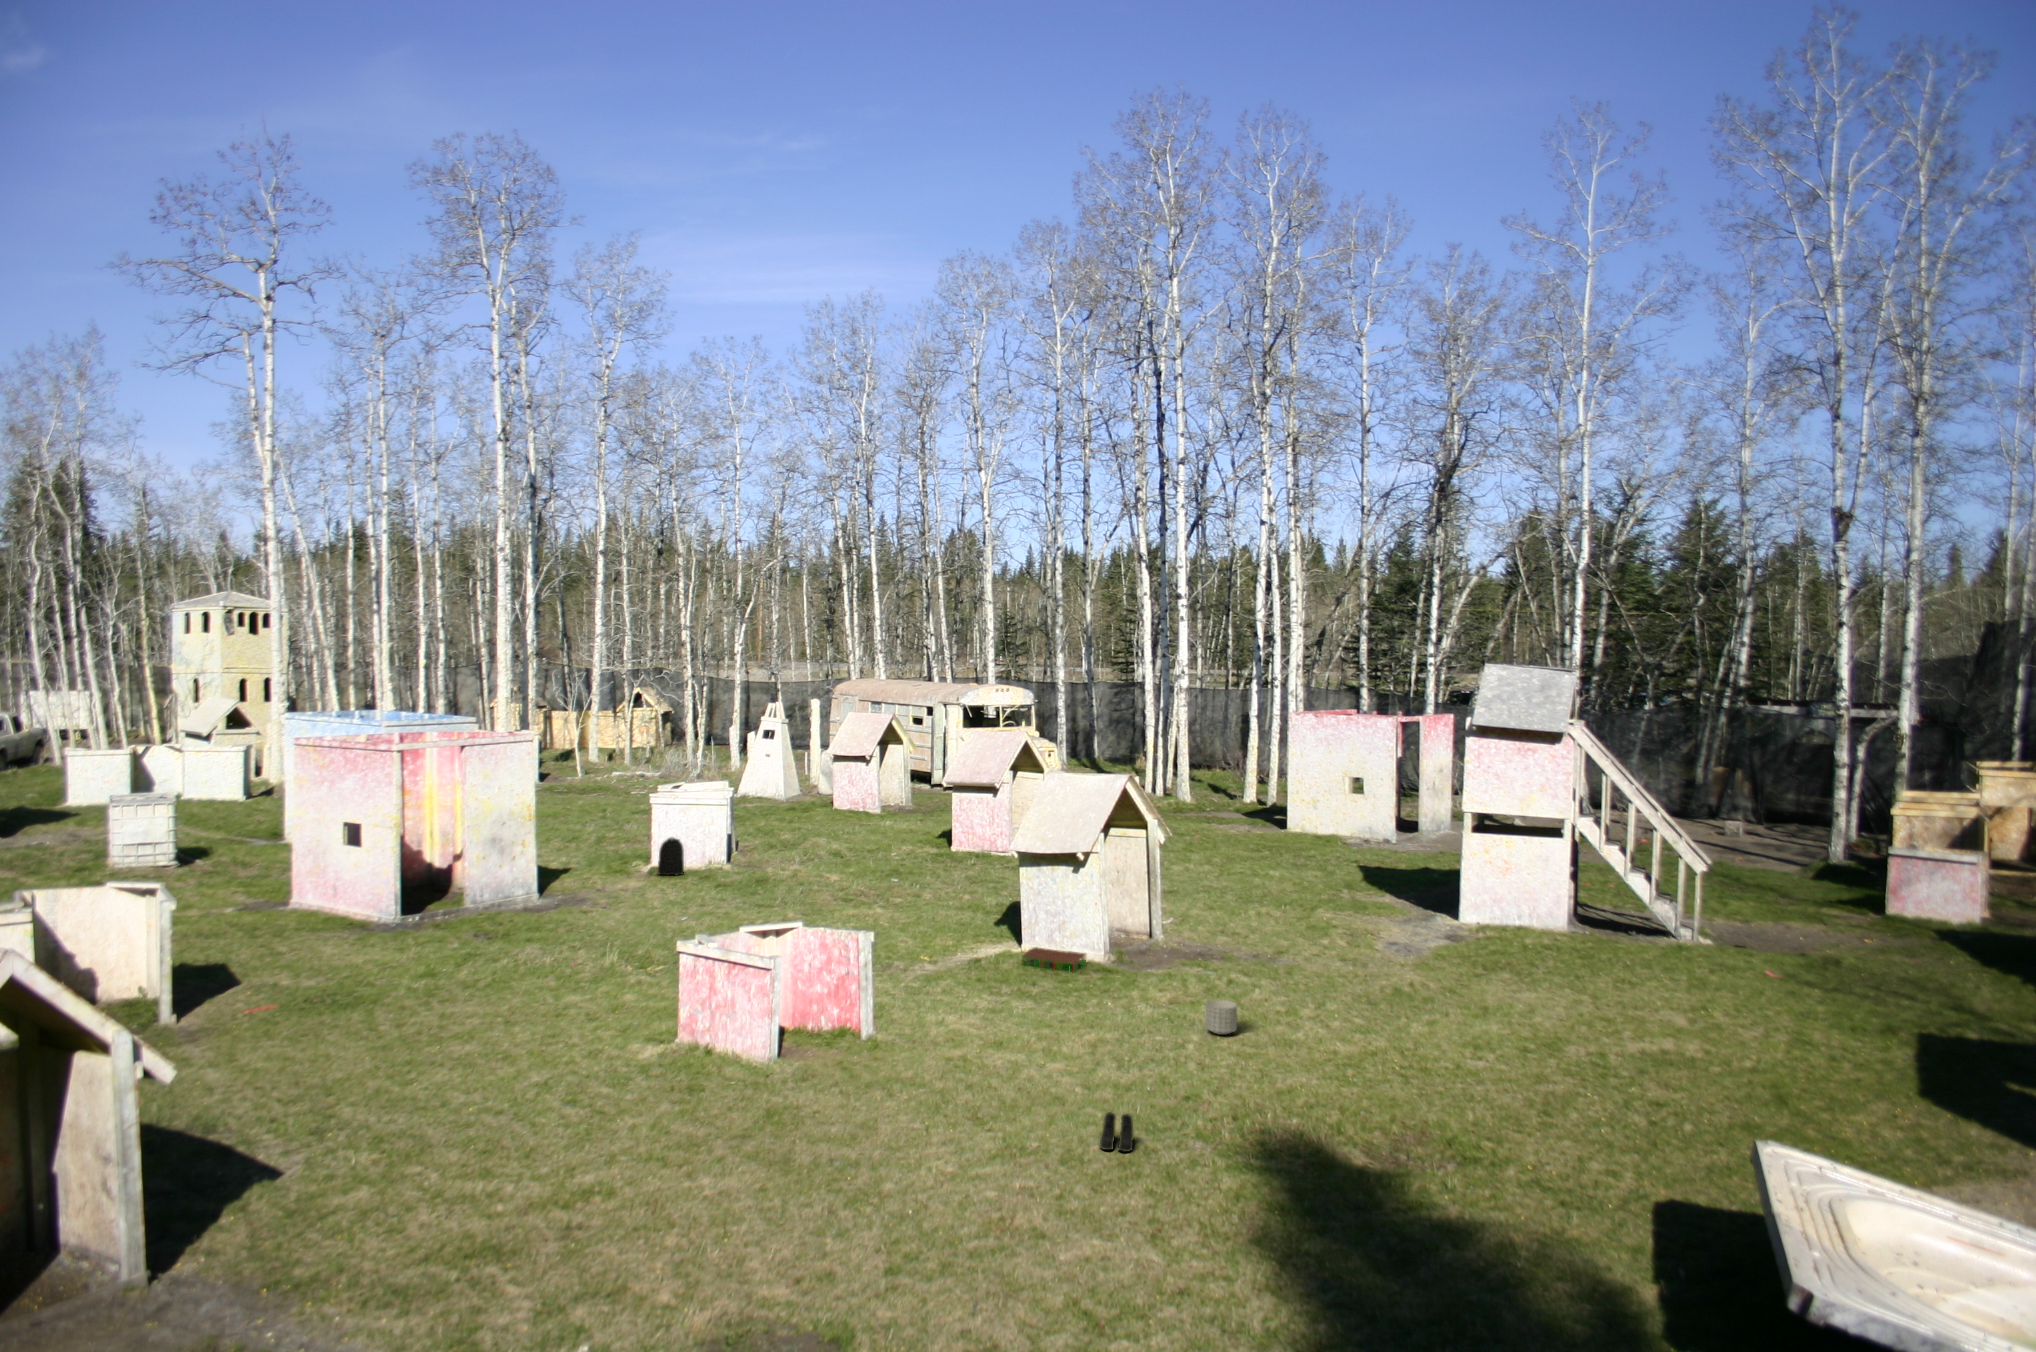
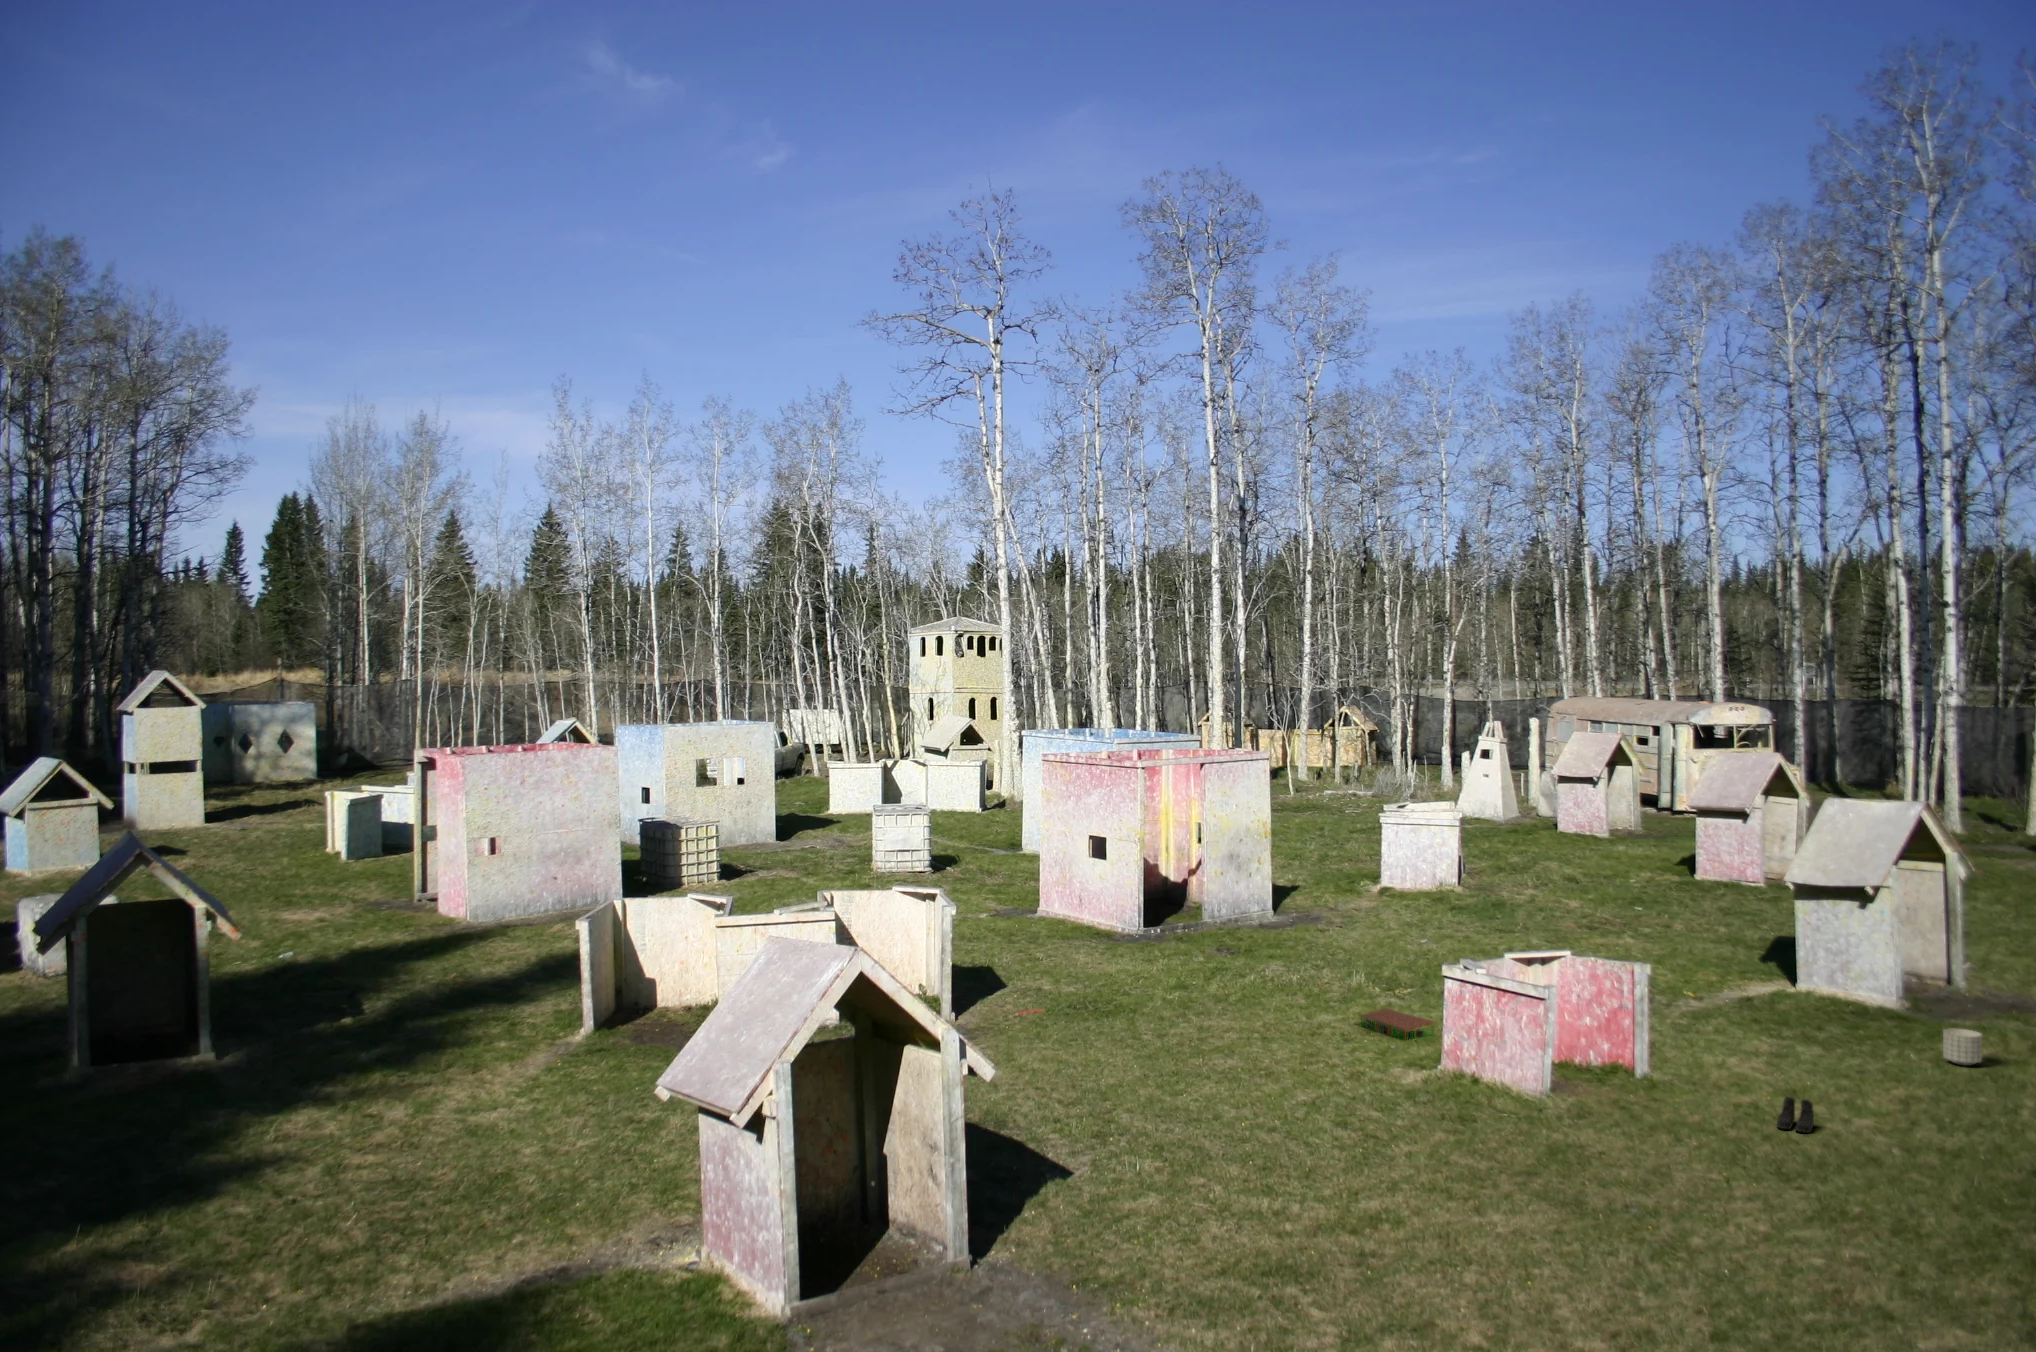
backpack: present [658,837,684,875] -> none [1362,852,1388,890]
storage bin: present [1021,947,1086,972] -> present [1360,1008,1435,1040]

